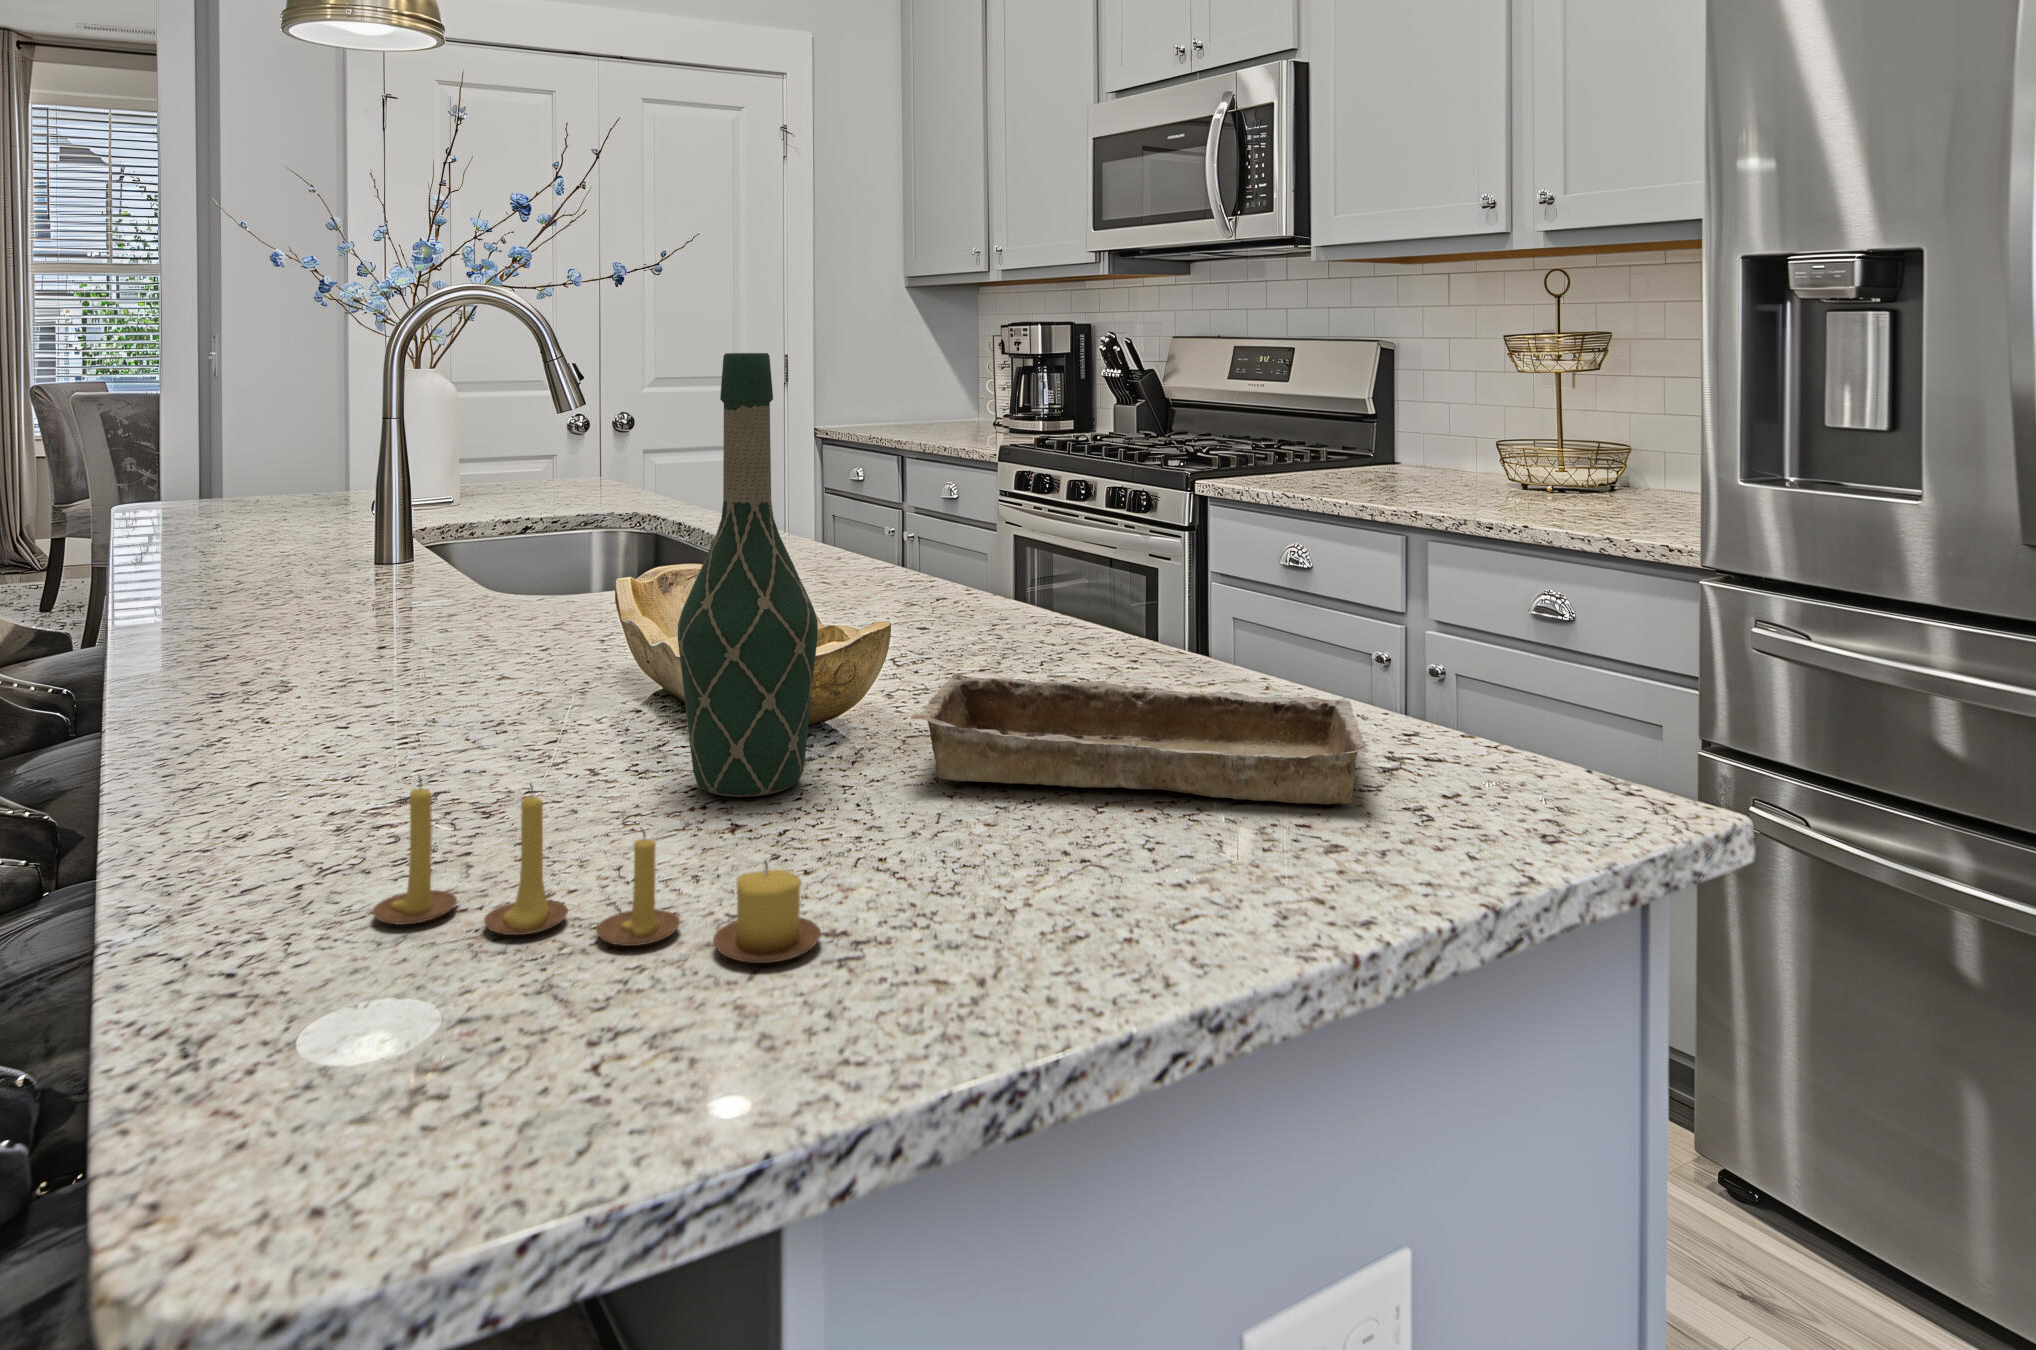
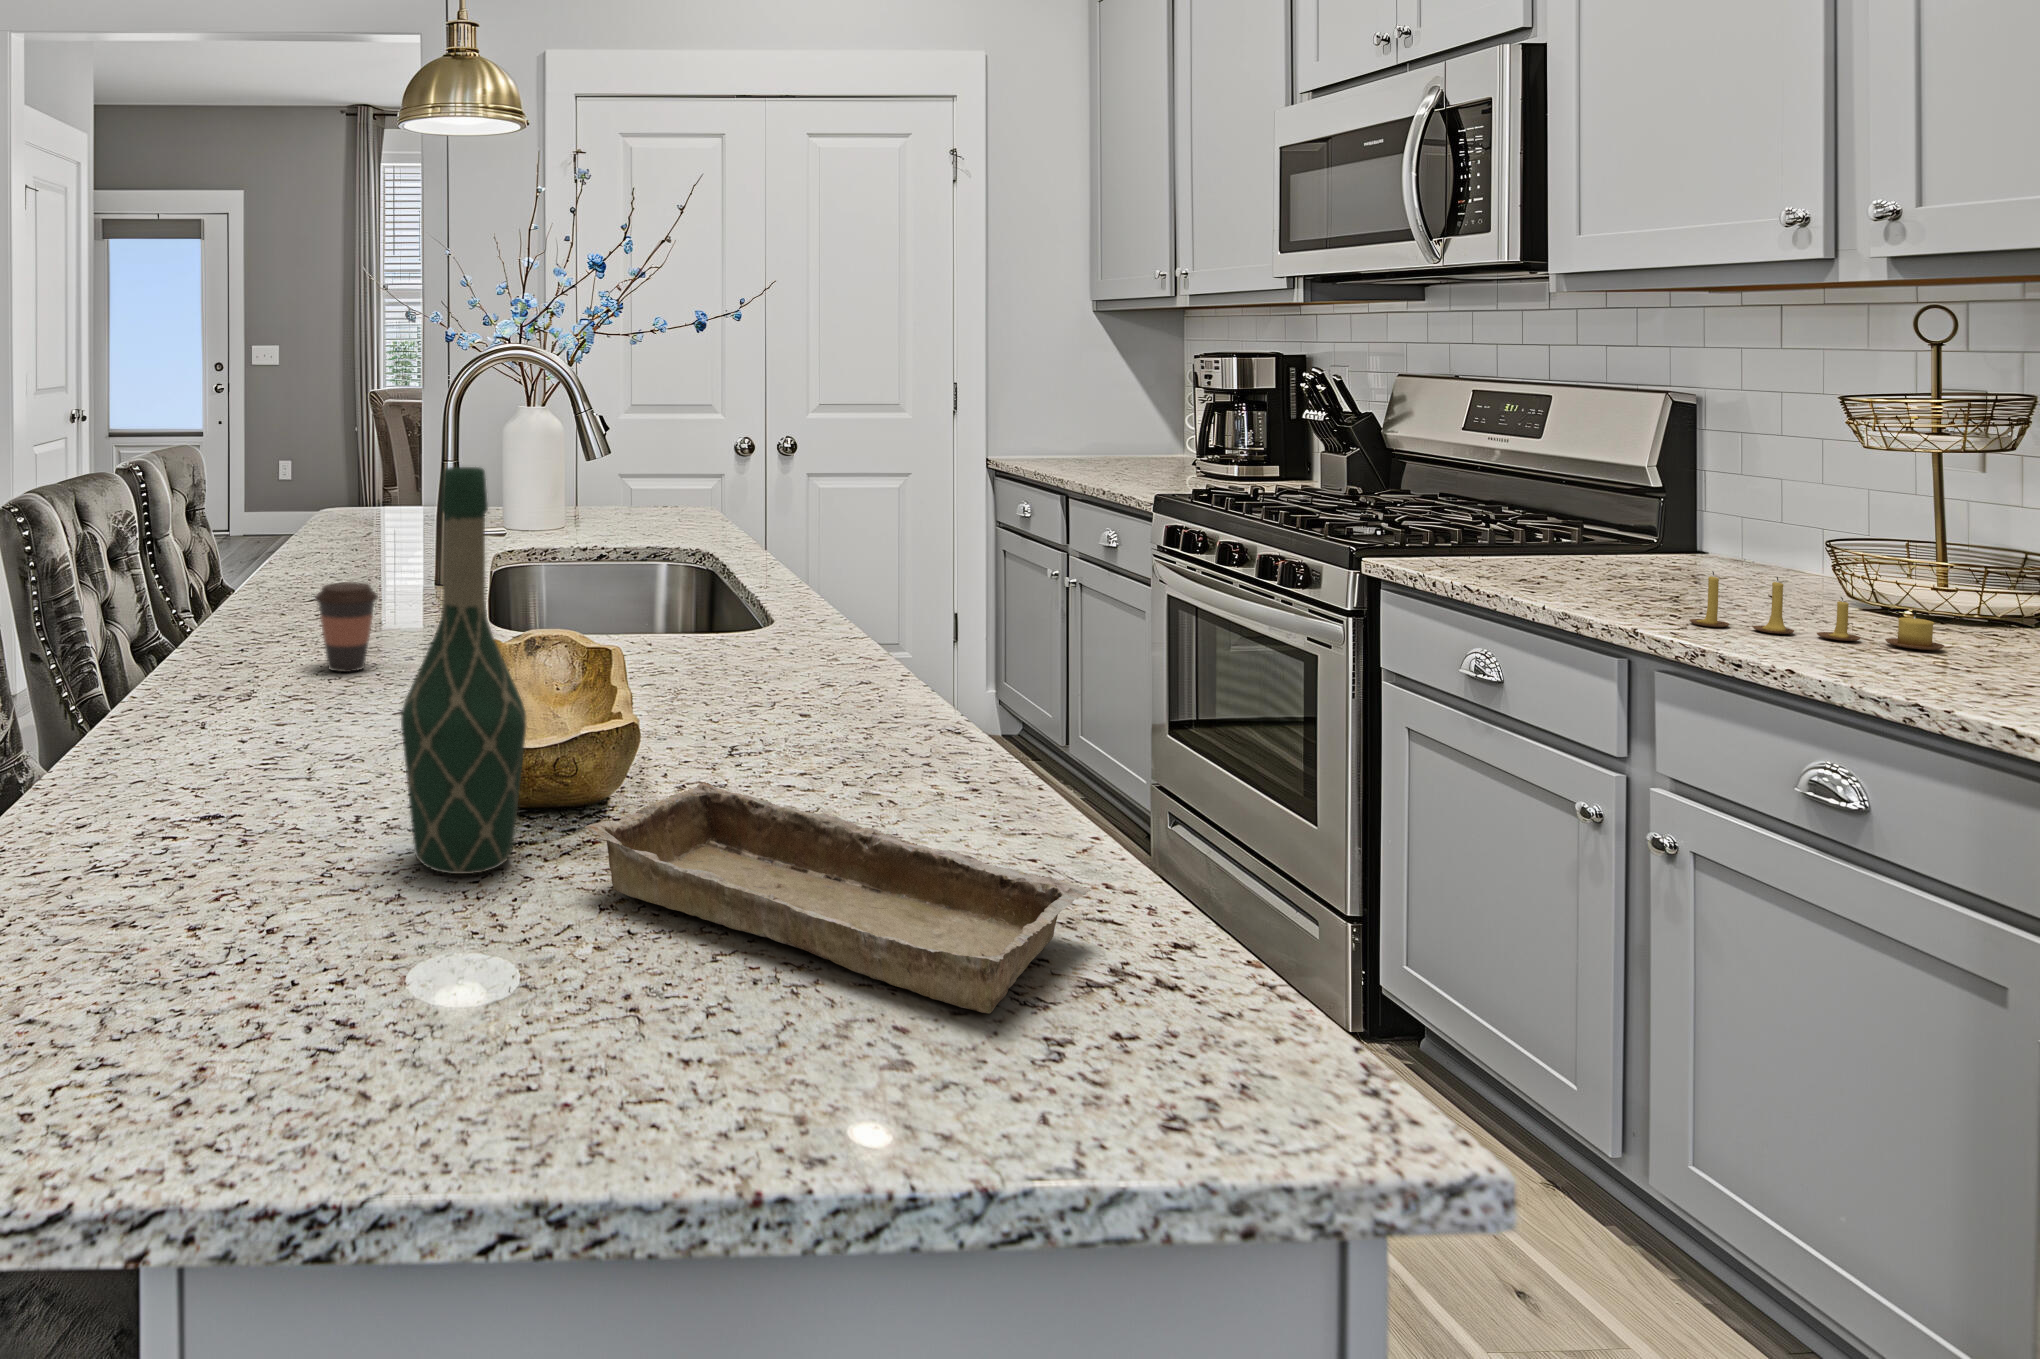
coffee cup: none [320,545,402,651] -> present [315,582,378,672]
candle: present [372,776,821,963] -> present [1689,571,1944,650]

